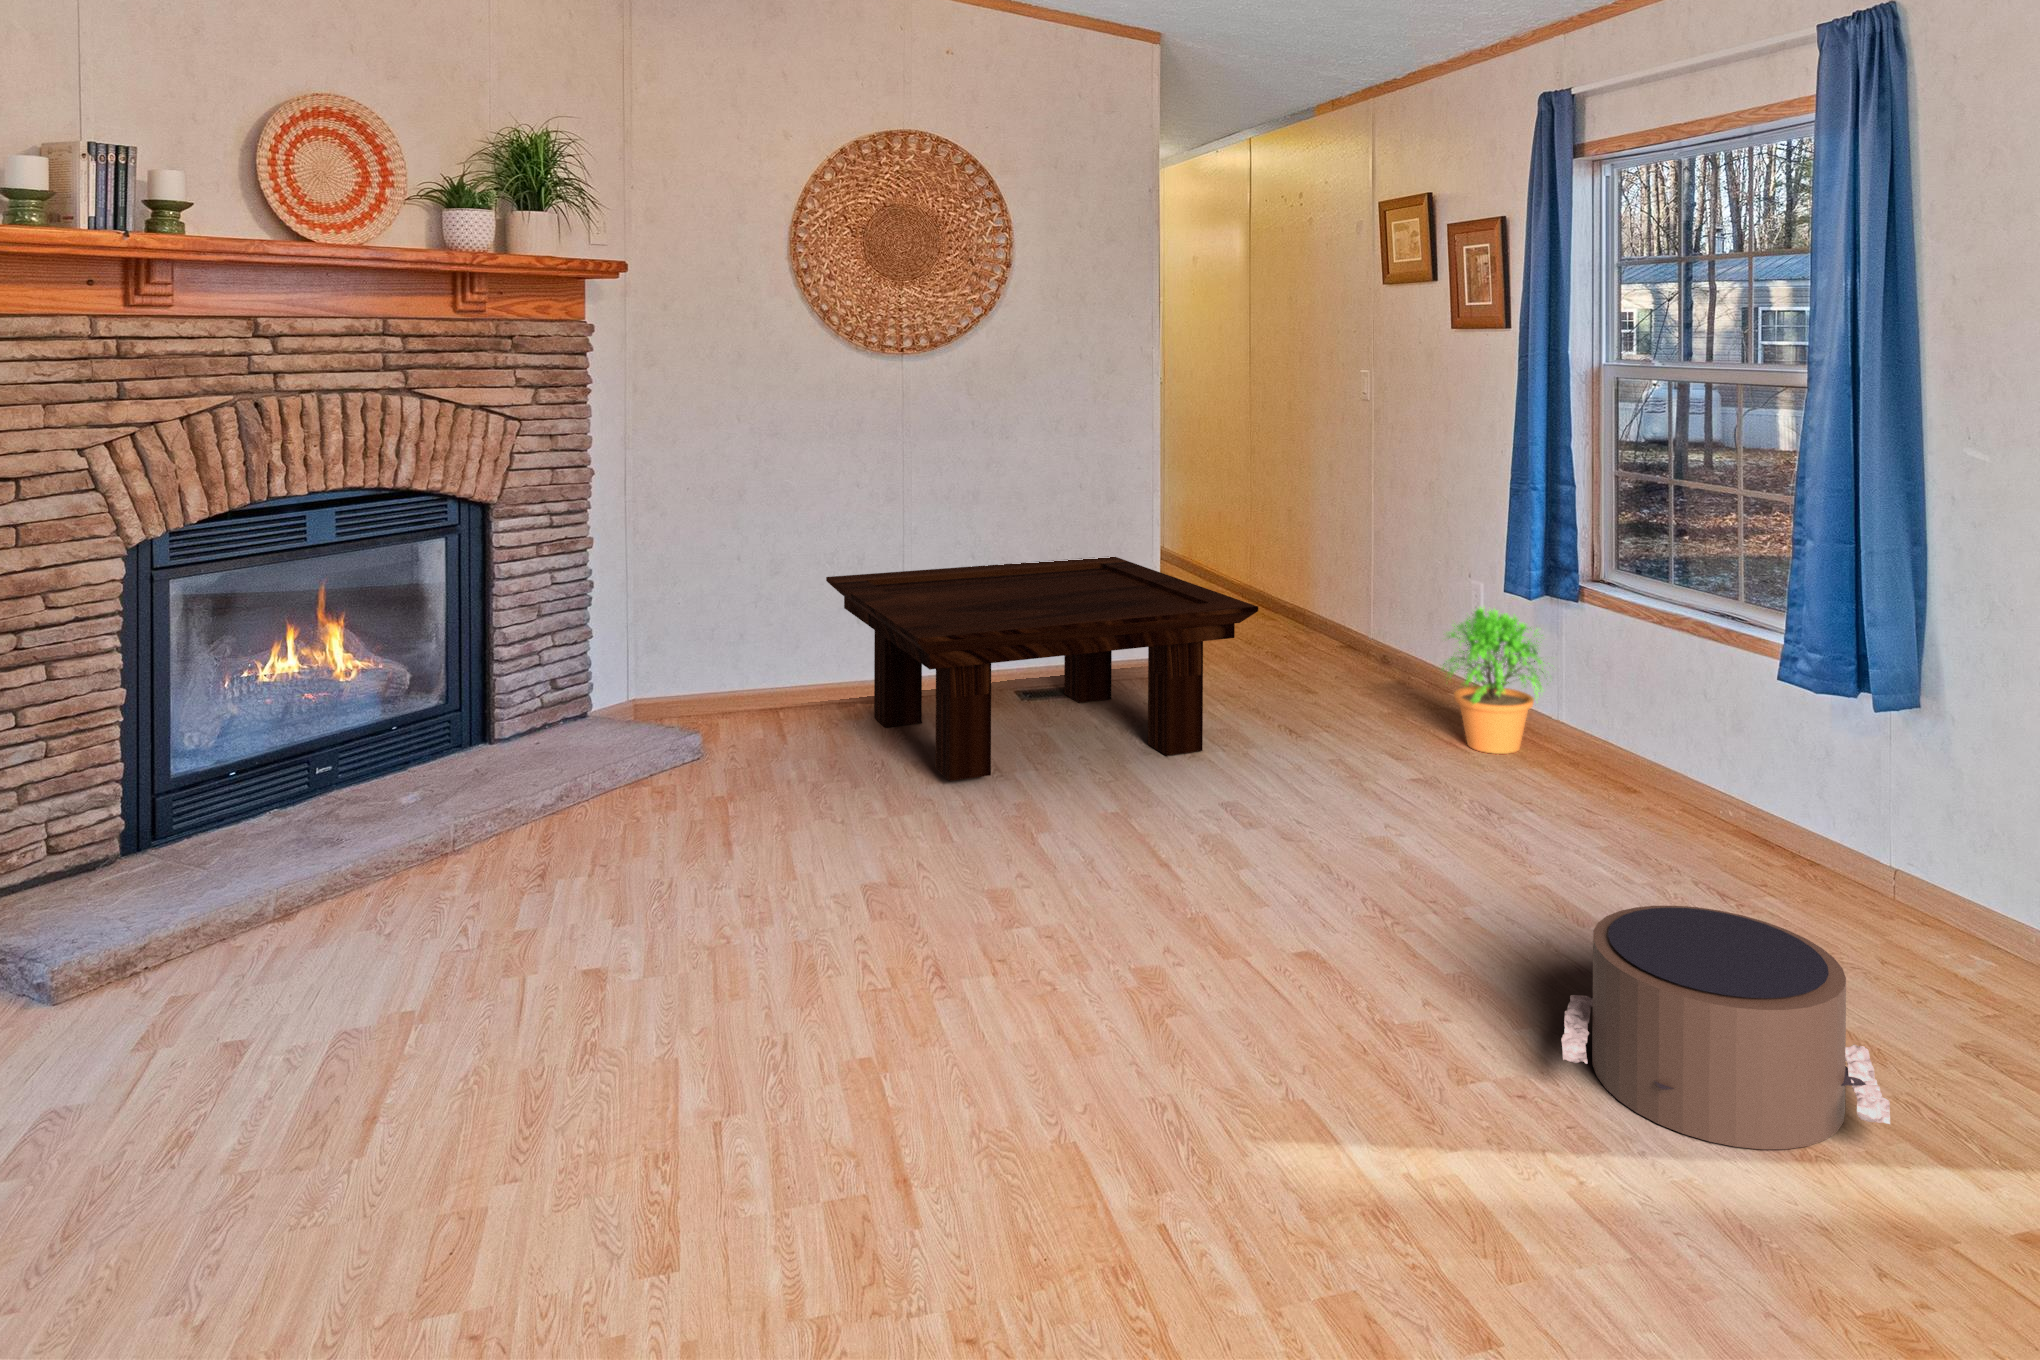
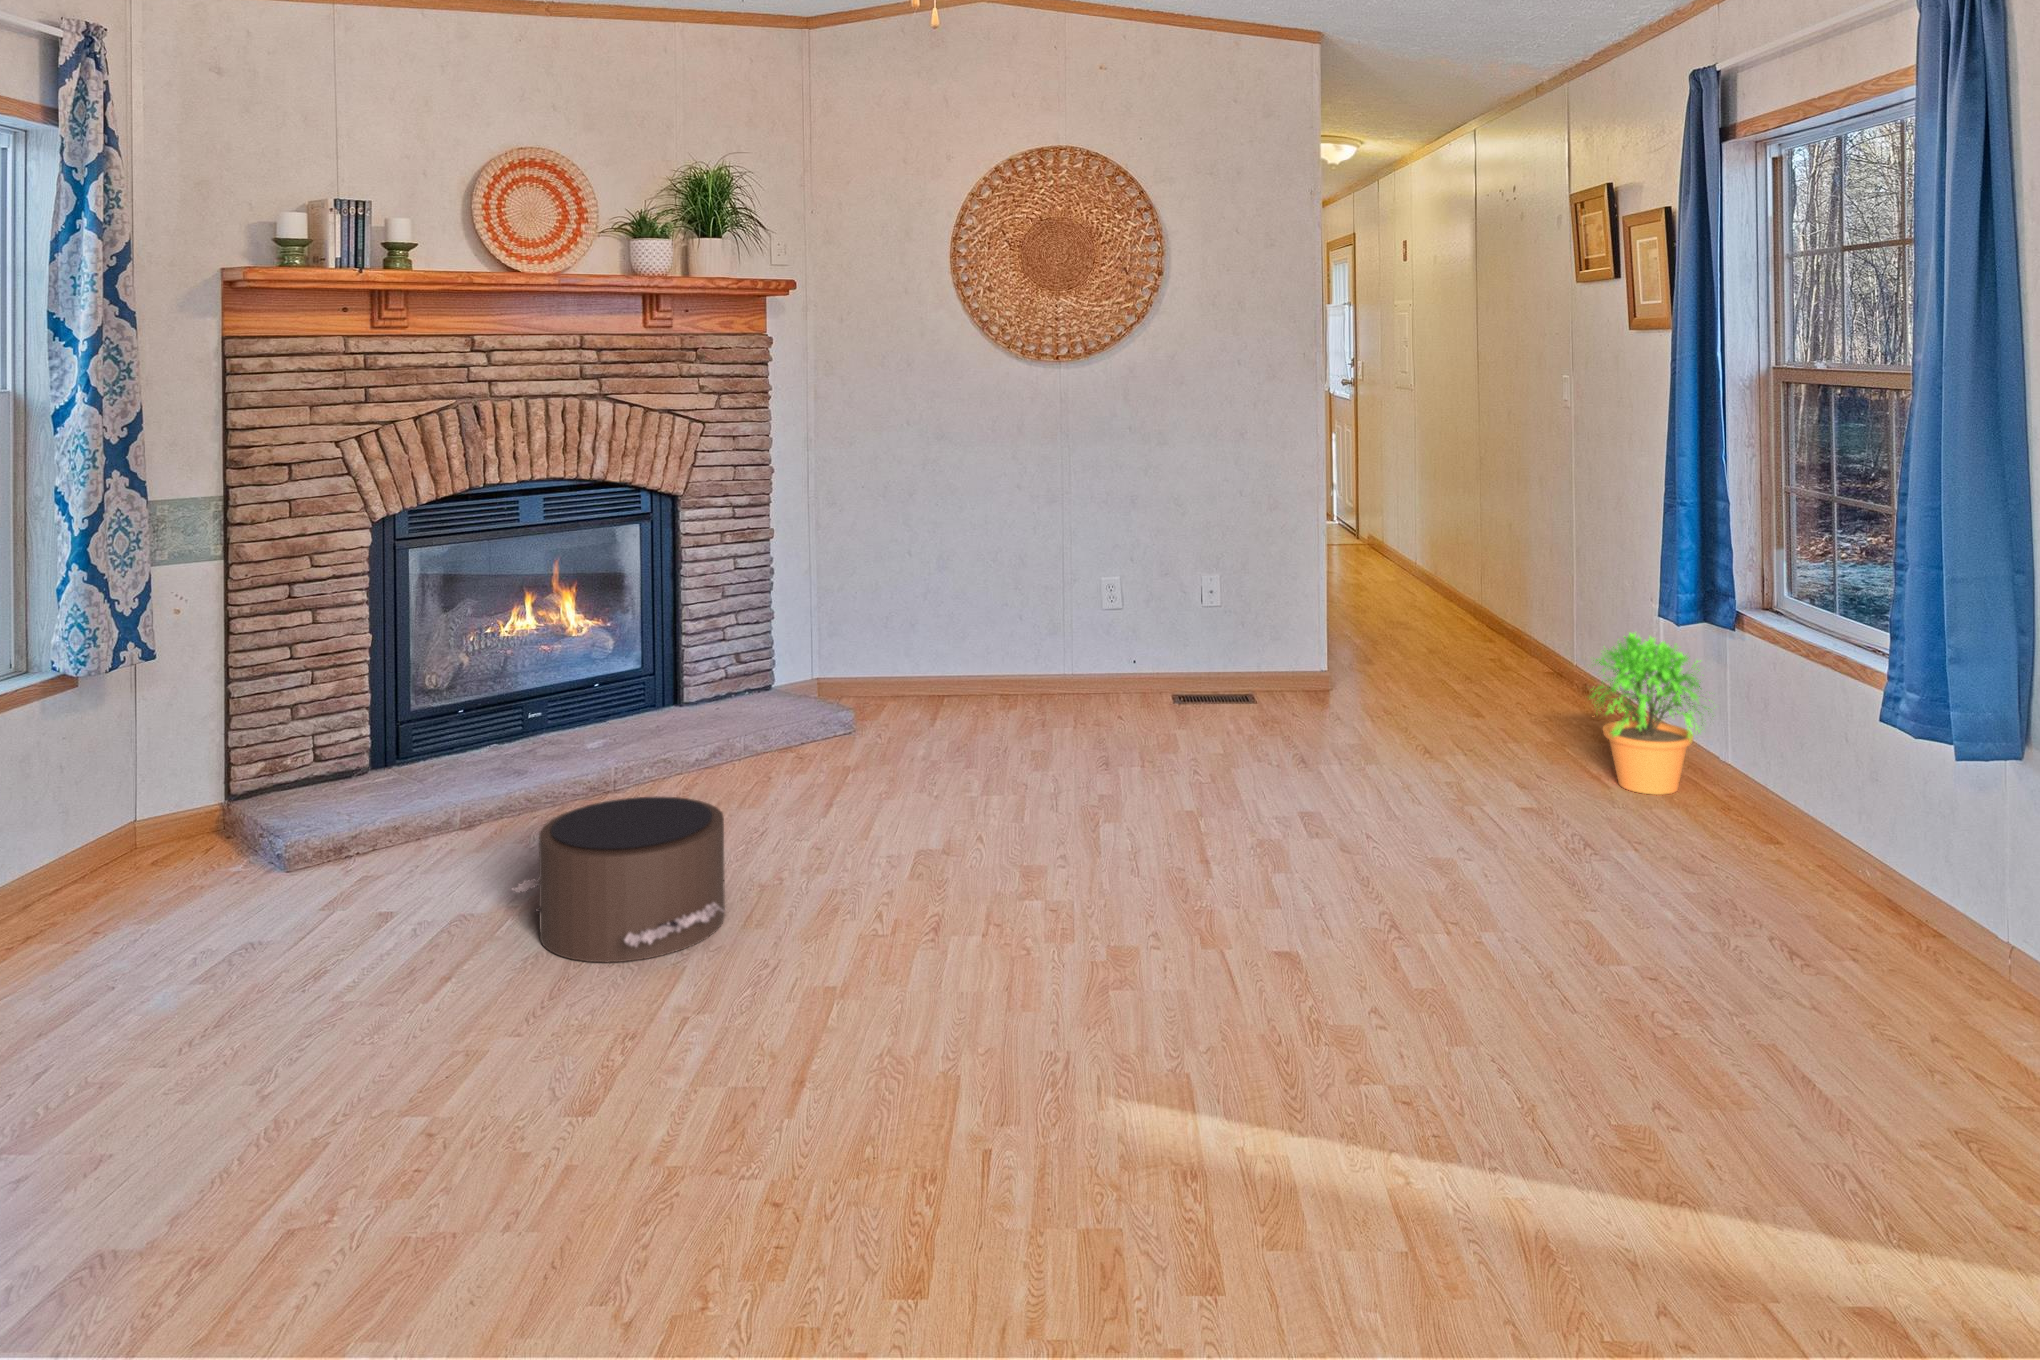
coffee table: present [826,557,1258,781] -> none [985,567,1375,771]
pouf: present [1561,906,1890,1149] -> present [512,796,725,962]

